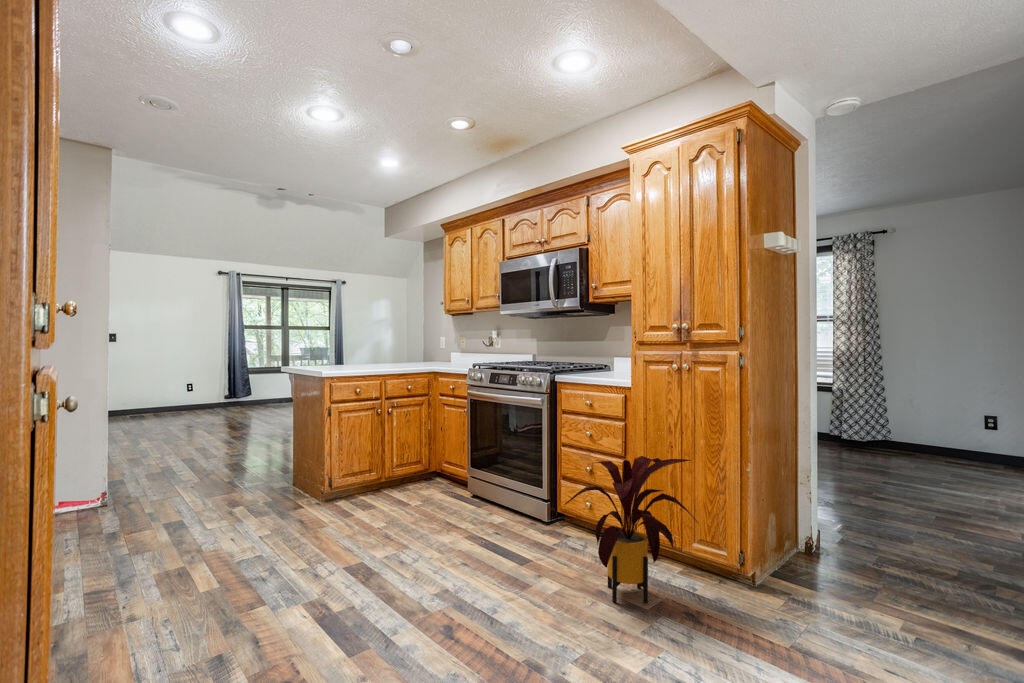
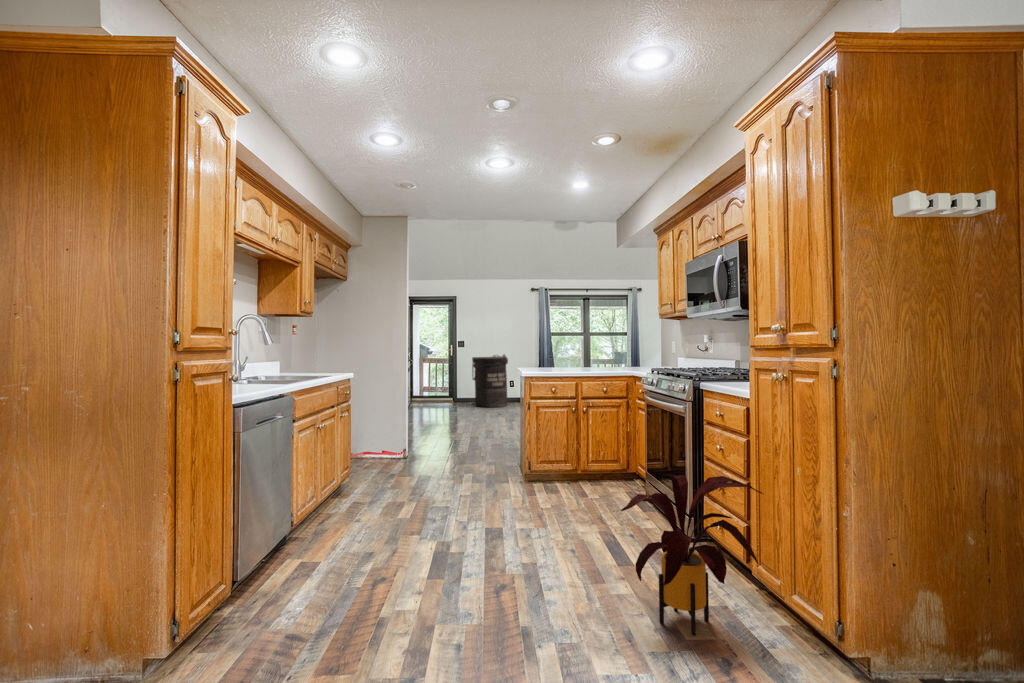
trash can: none [125,351,183,420] -> present [472,355,508,407]

